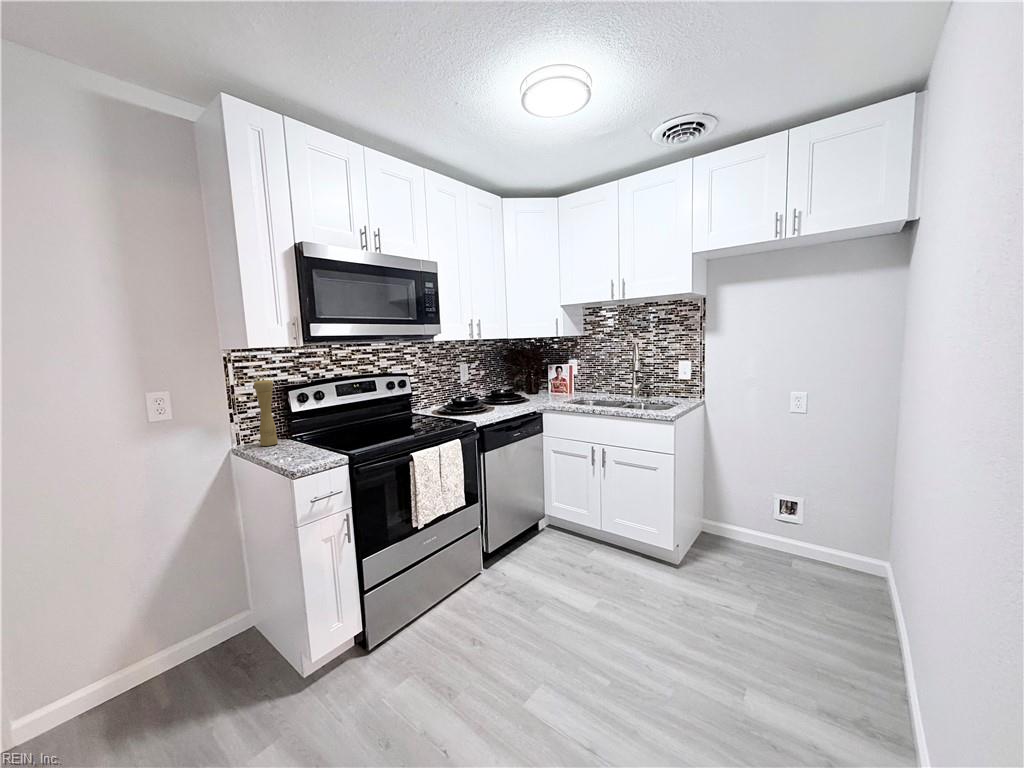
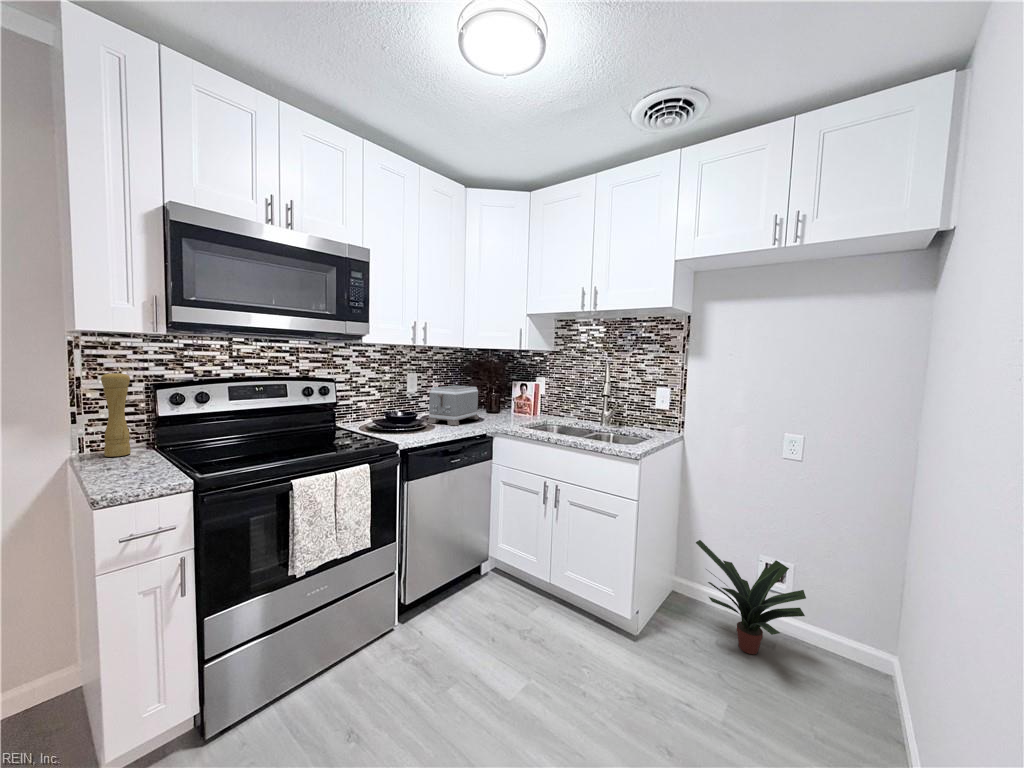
toaster: none [483,372,524,406] -> present [427,386,479,426]
potted plant: none [721,485,815,571] -> present [696,540,806,654]

